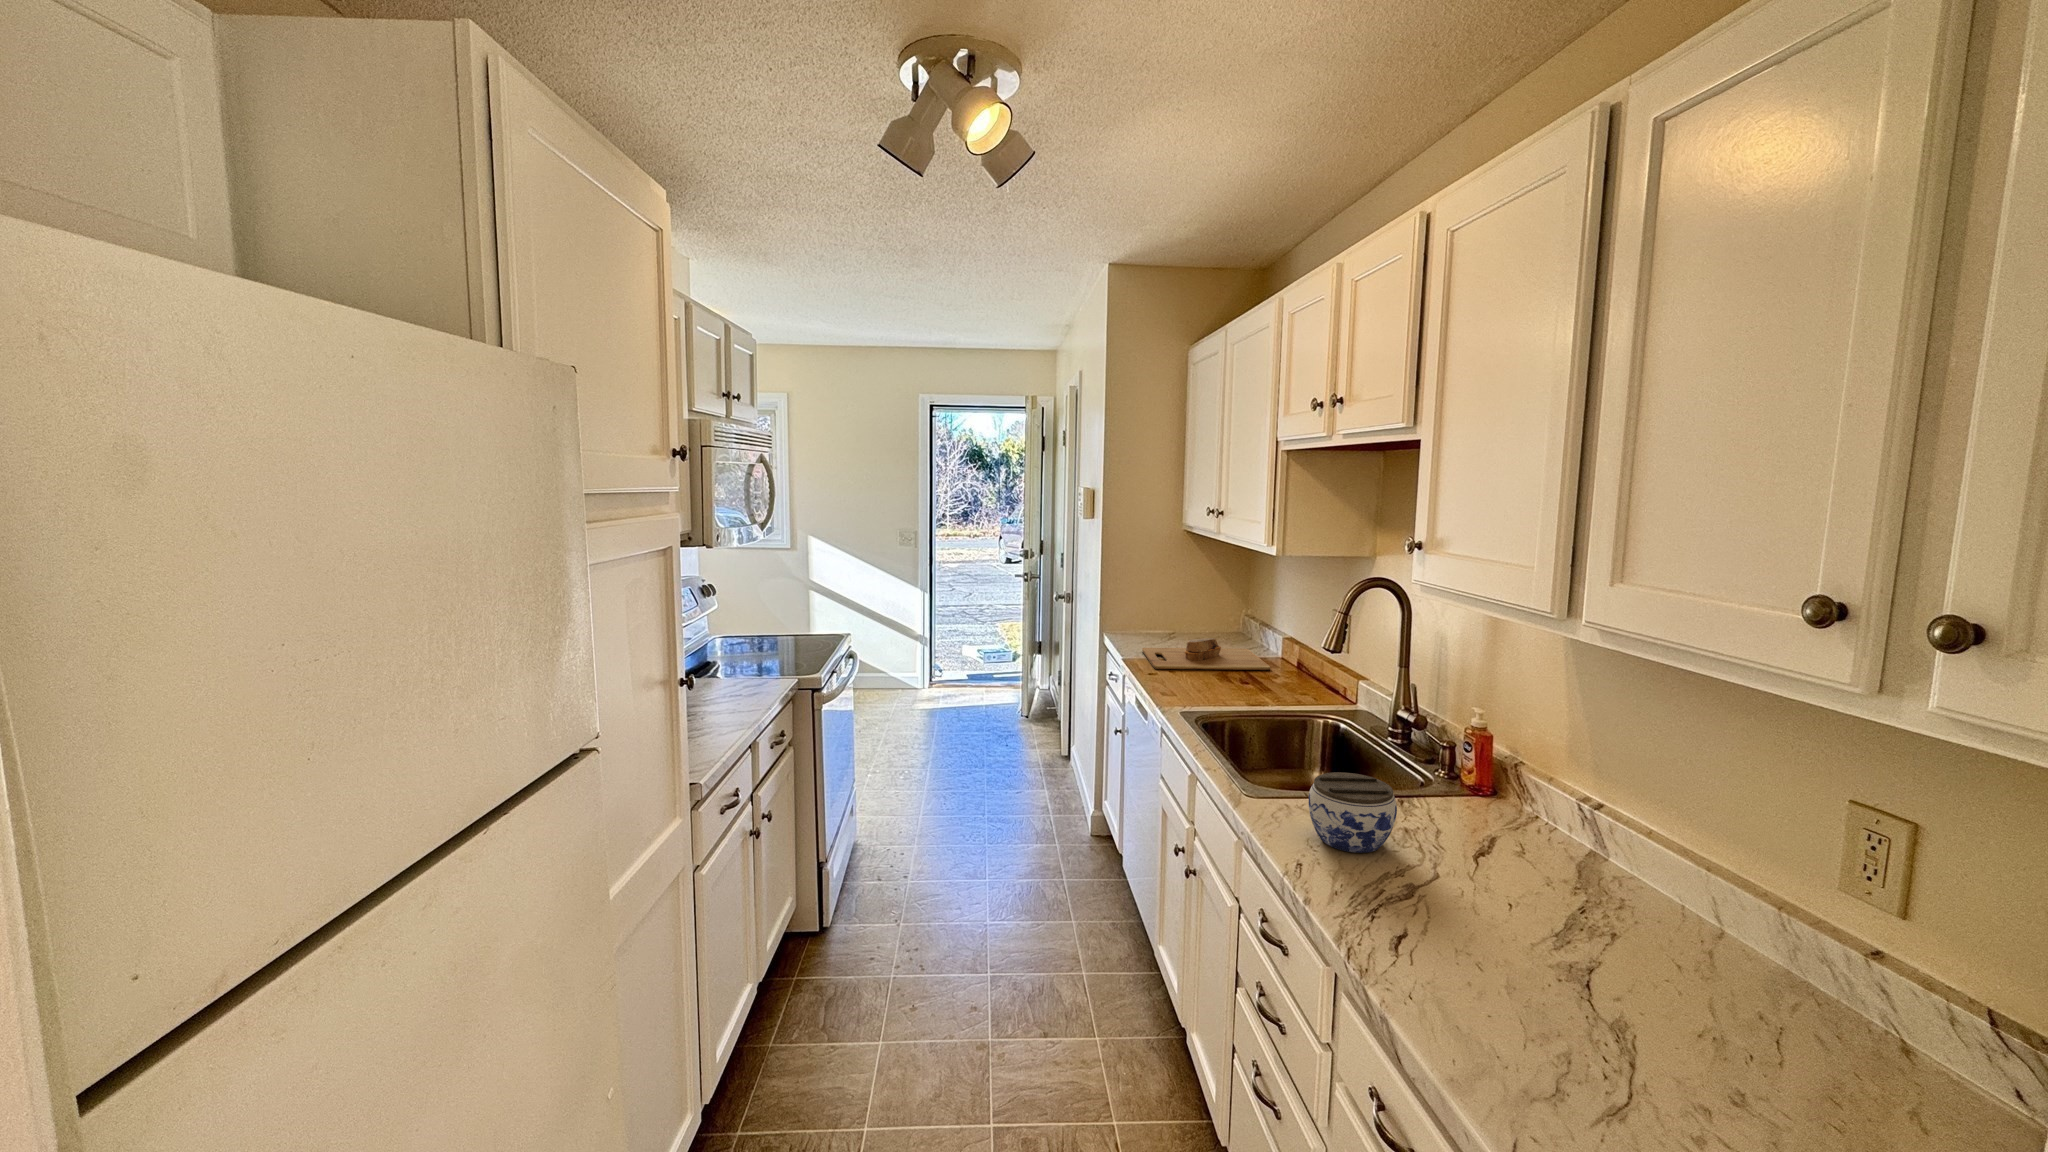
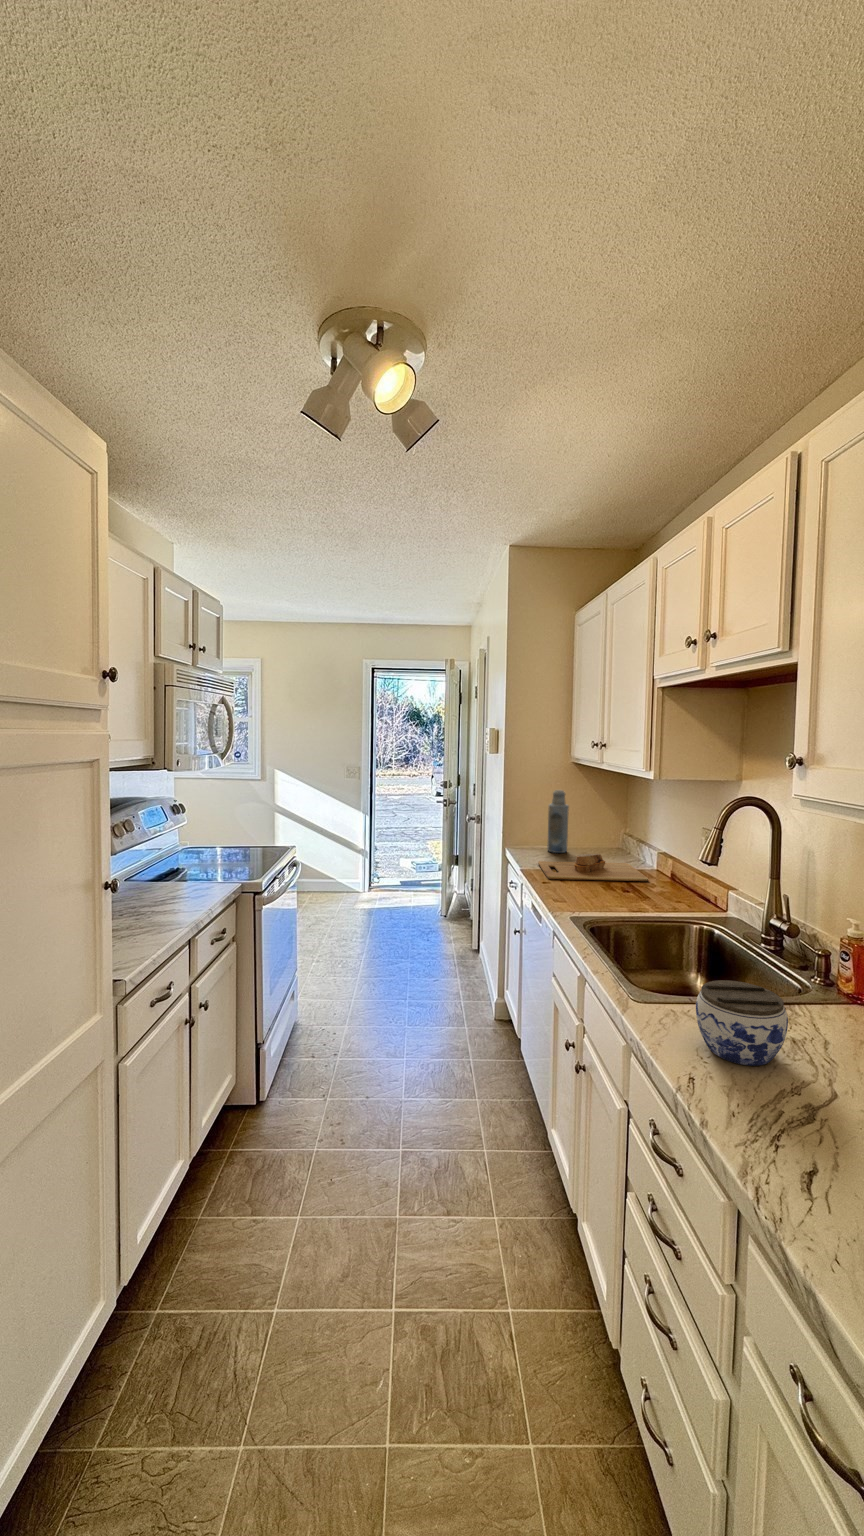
bottle: none [1152,561,1178,637] -> present [547,790,569,853]

